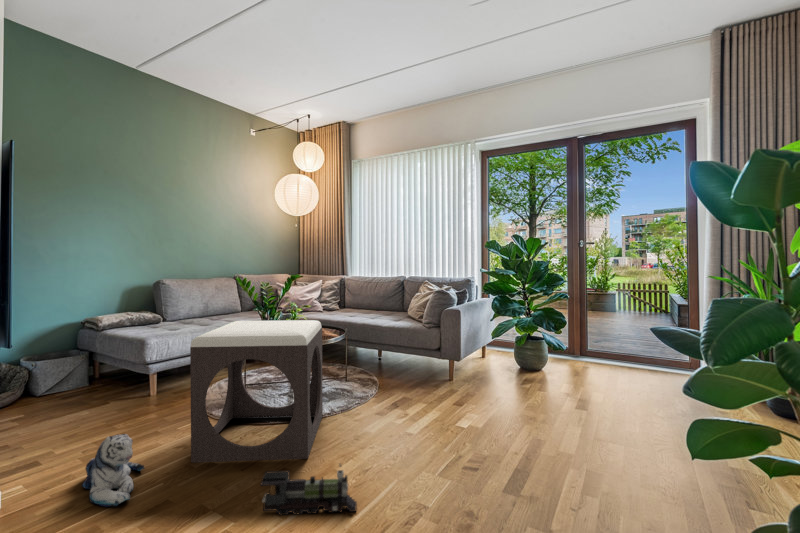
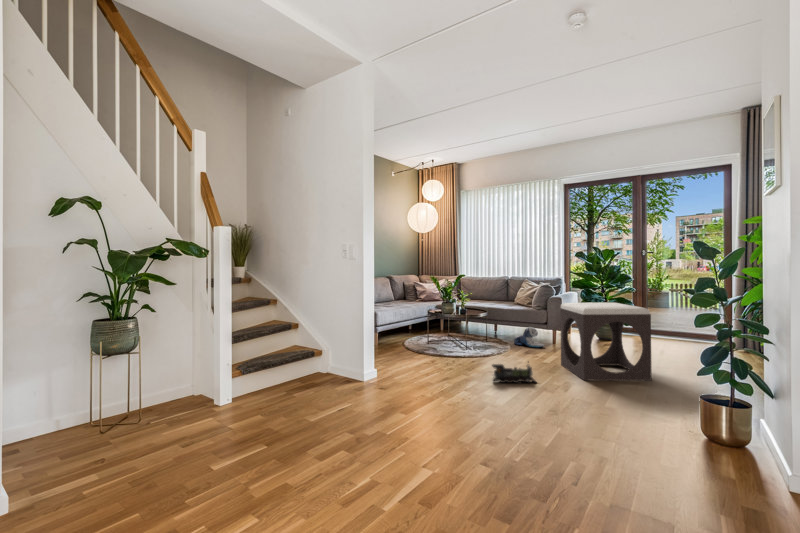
footstool: present [190,320,323,462] -> present [560,303,652,381]
plush toy: present [82,434,144,507] -> present [514,327,544,348]

